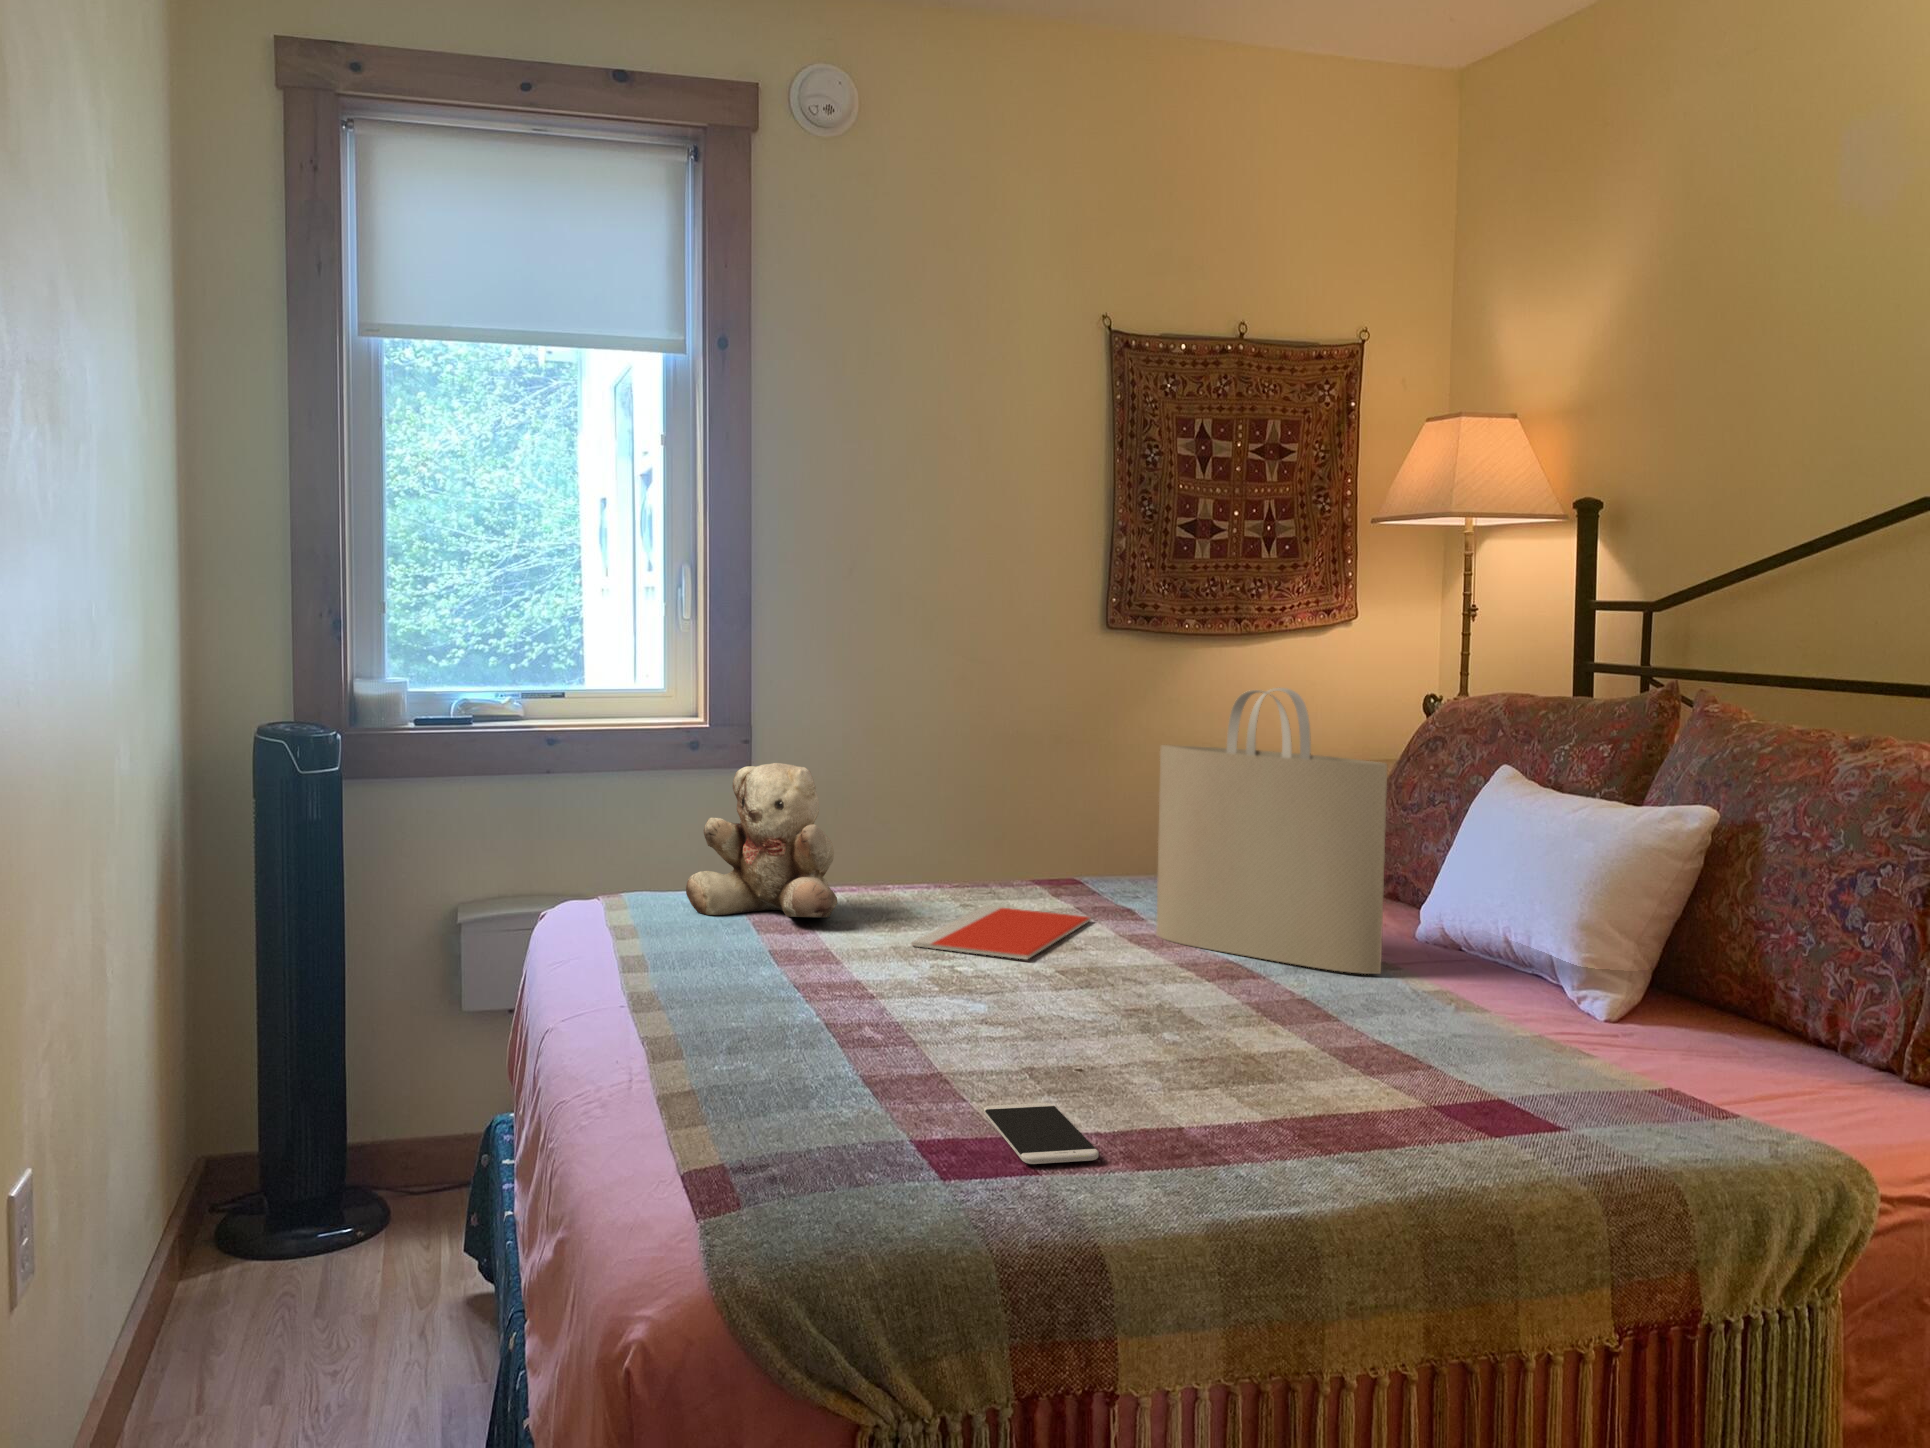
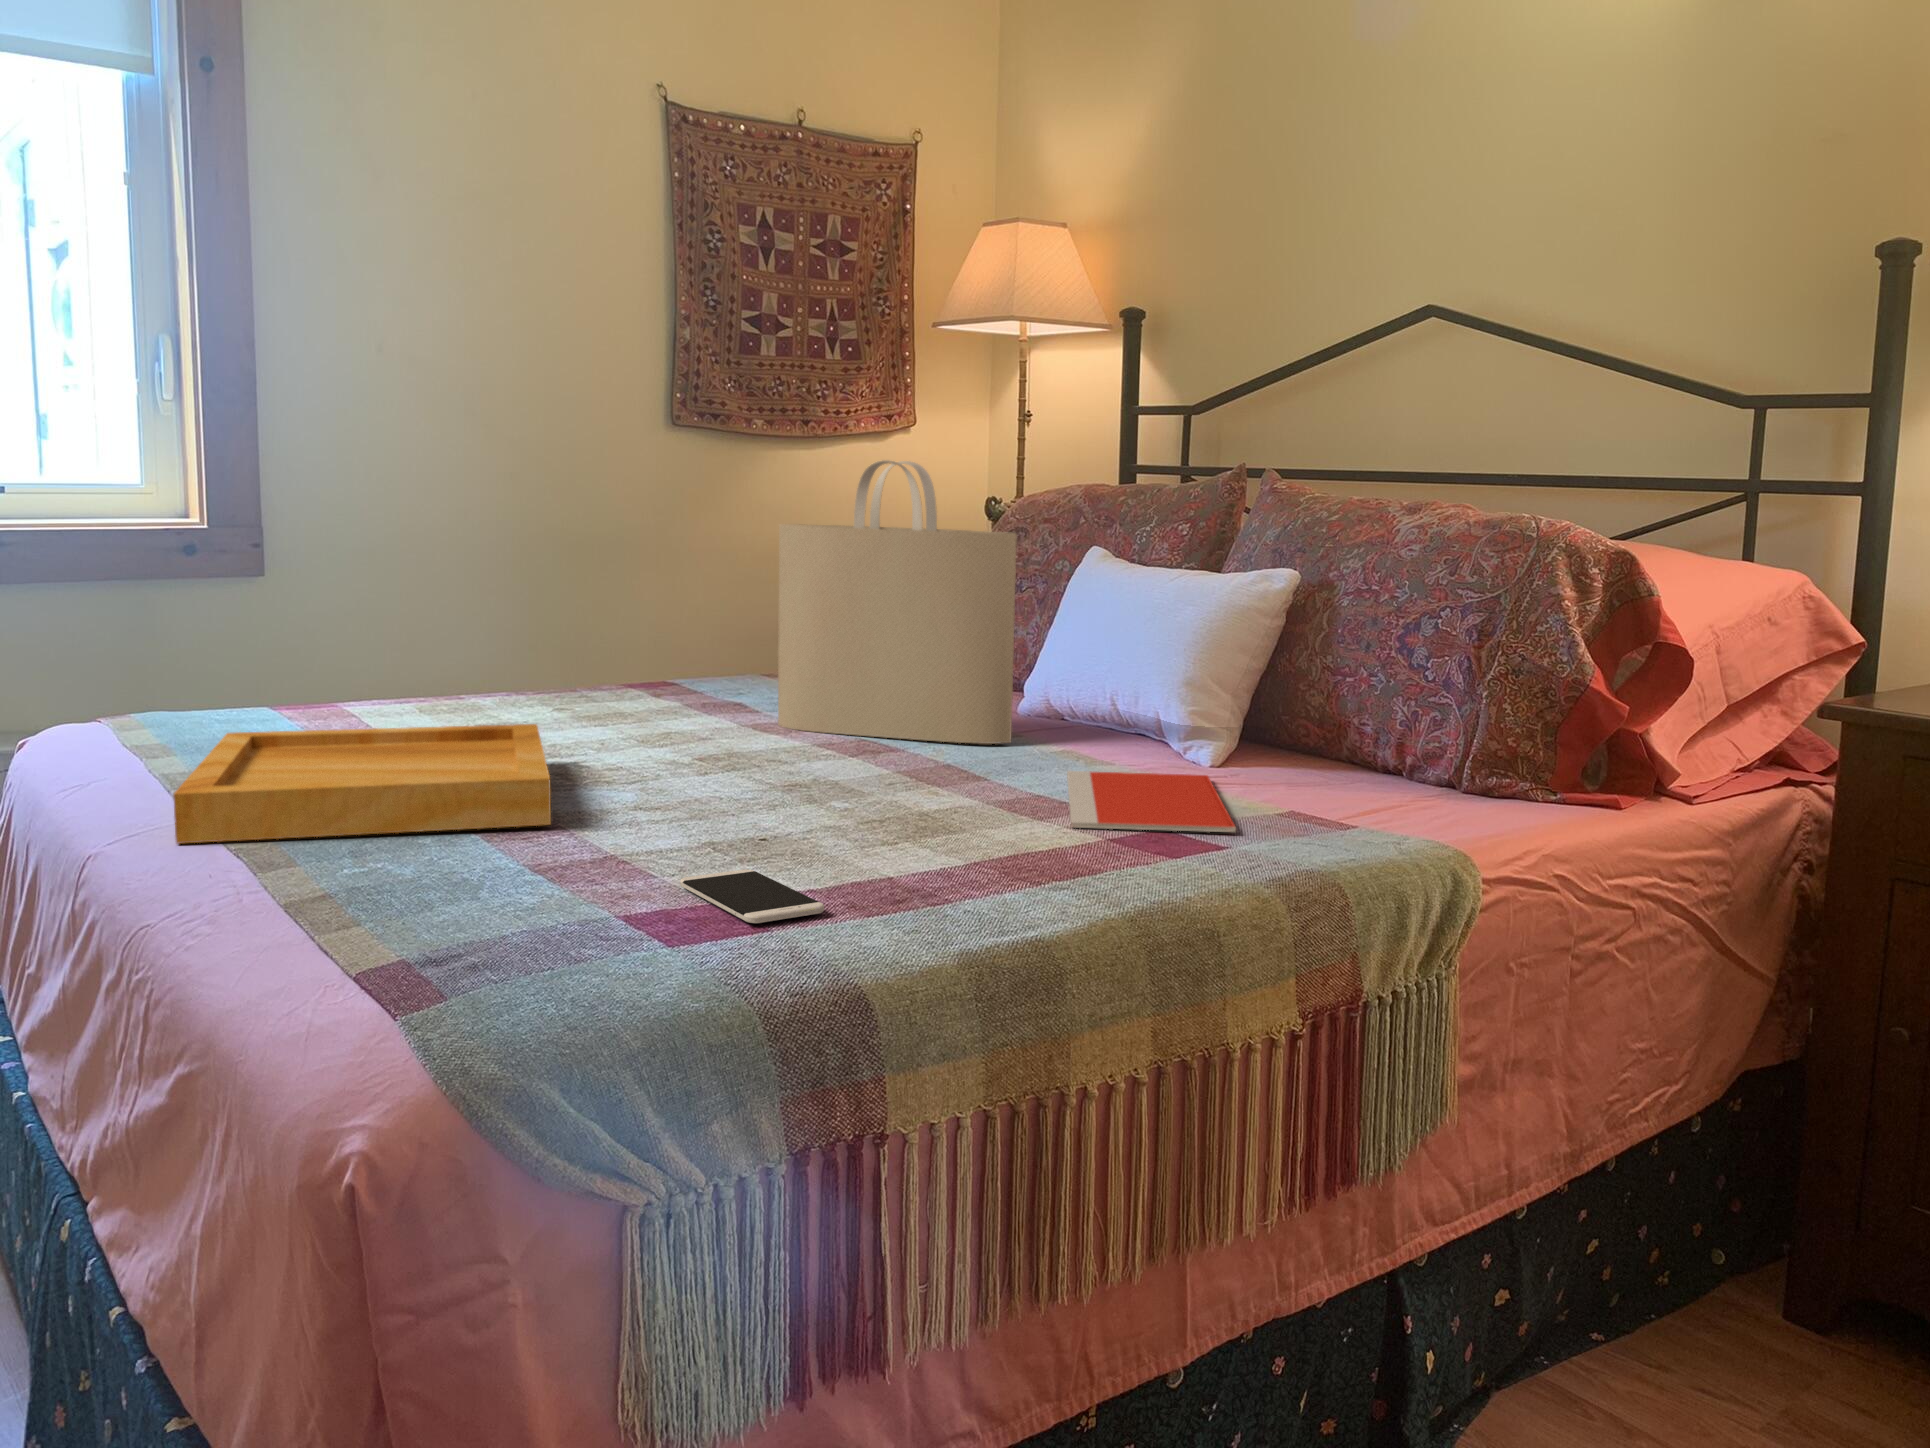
teddy bear: present [686,763,837,917] -> none [213,551,417,734]
notebook: present [911,906,1091,960] -> present [1067,771,1236,832]
tray: none [615,922,923,1034] -> present [173,724,551,844]

